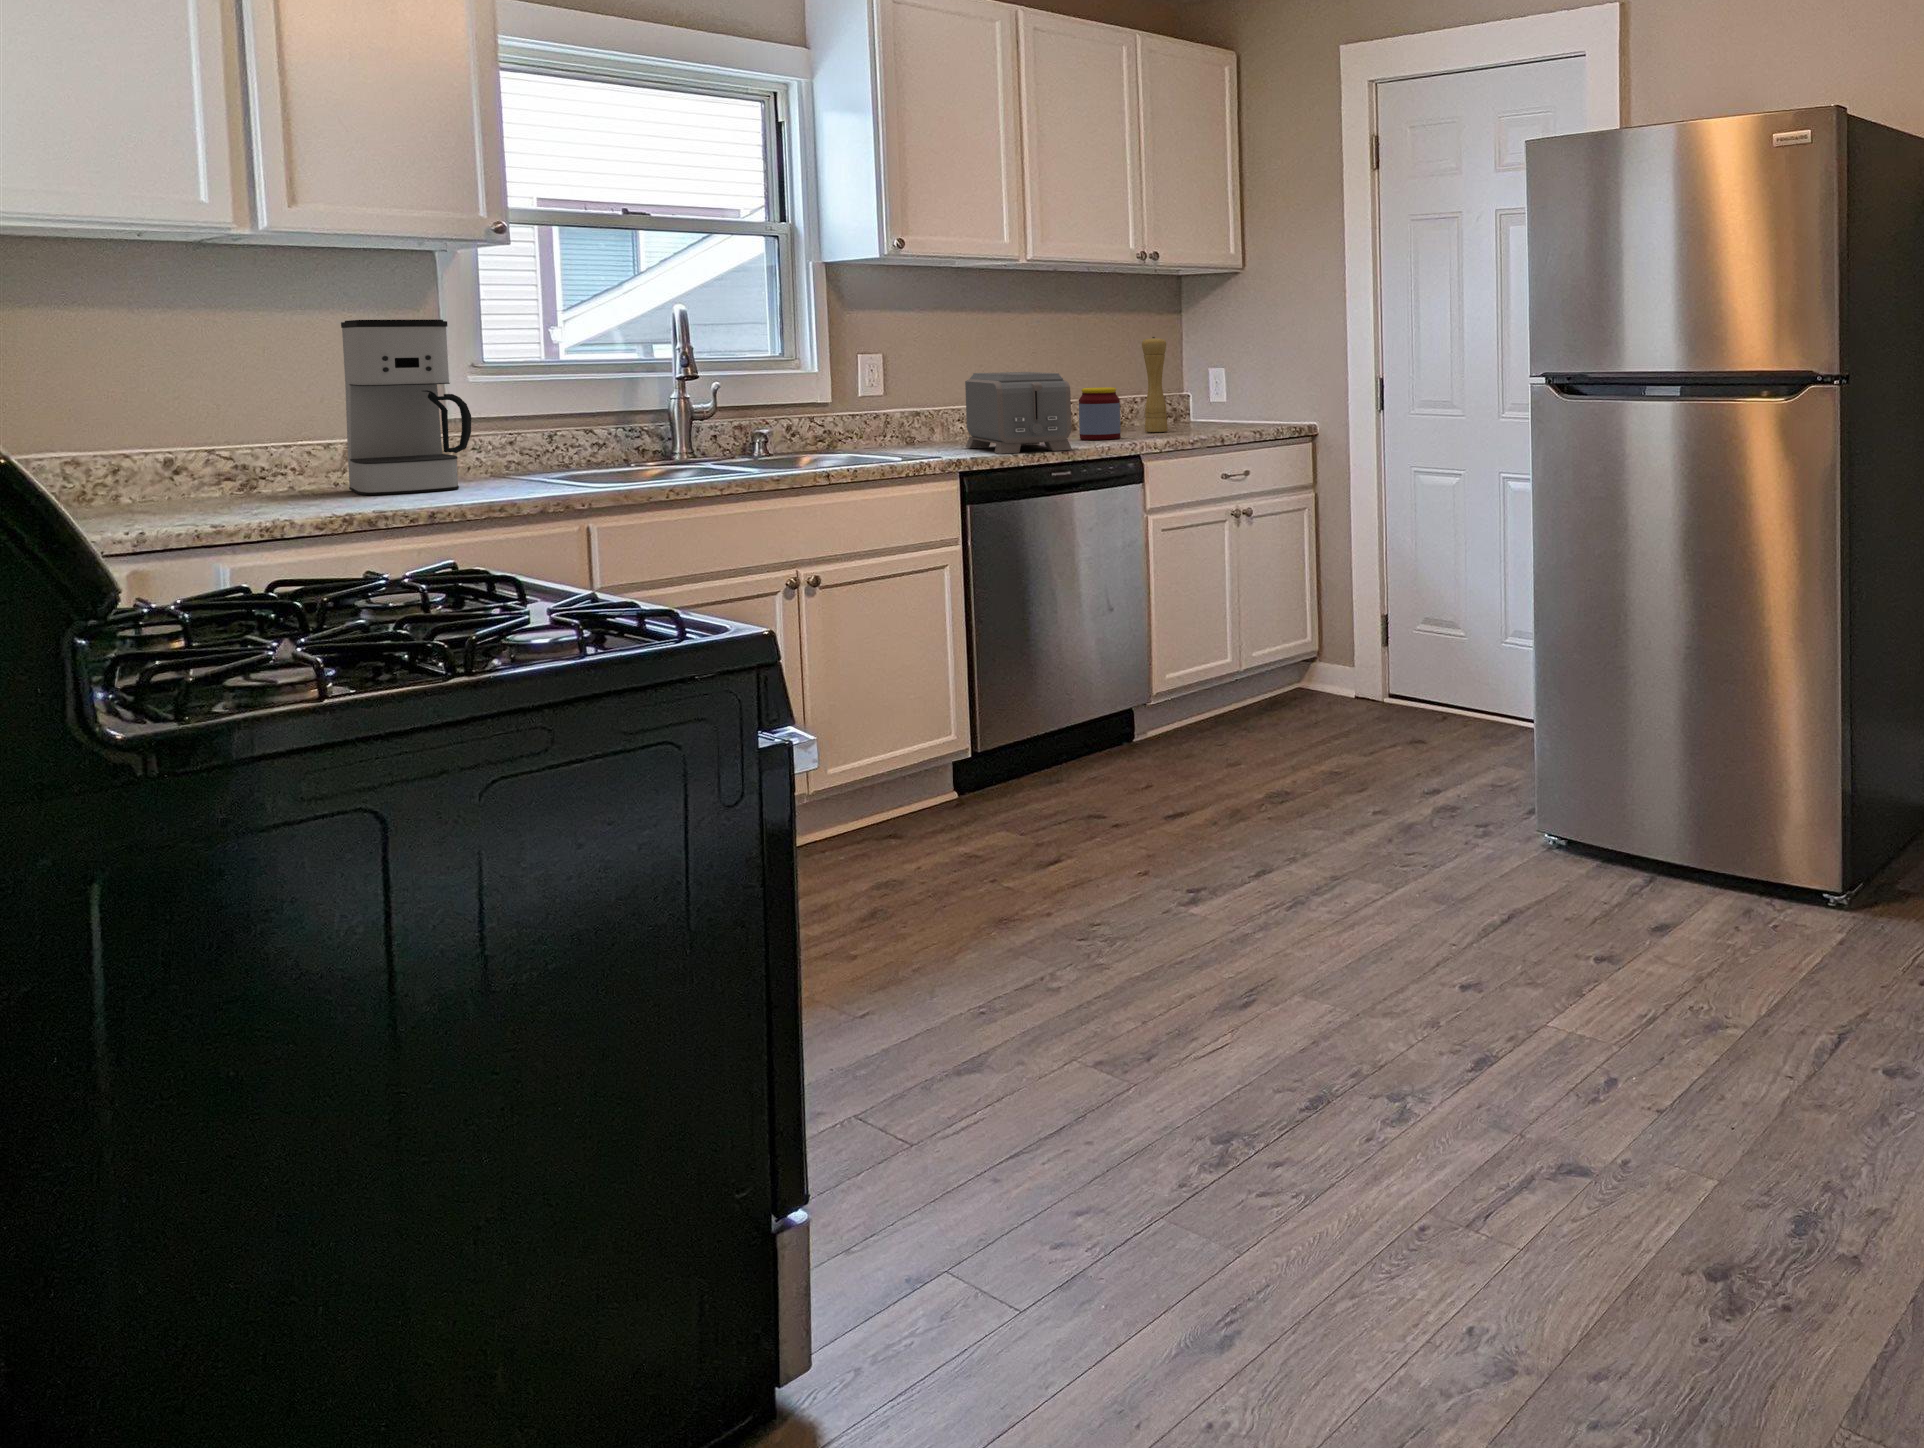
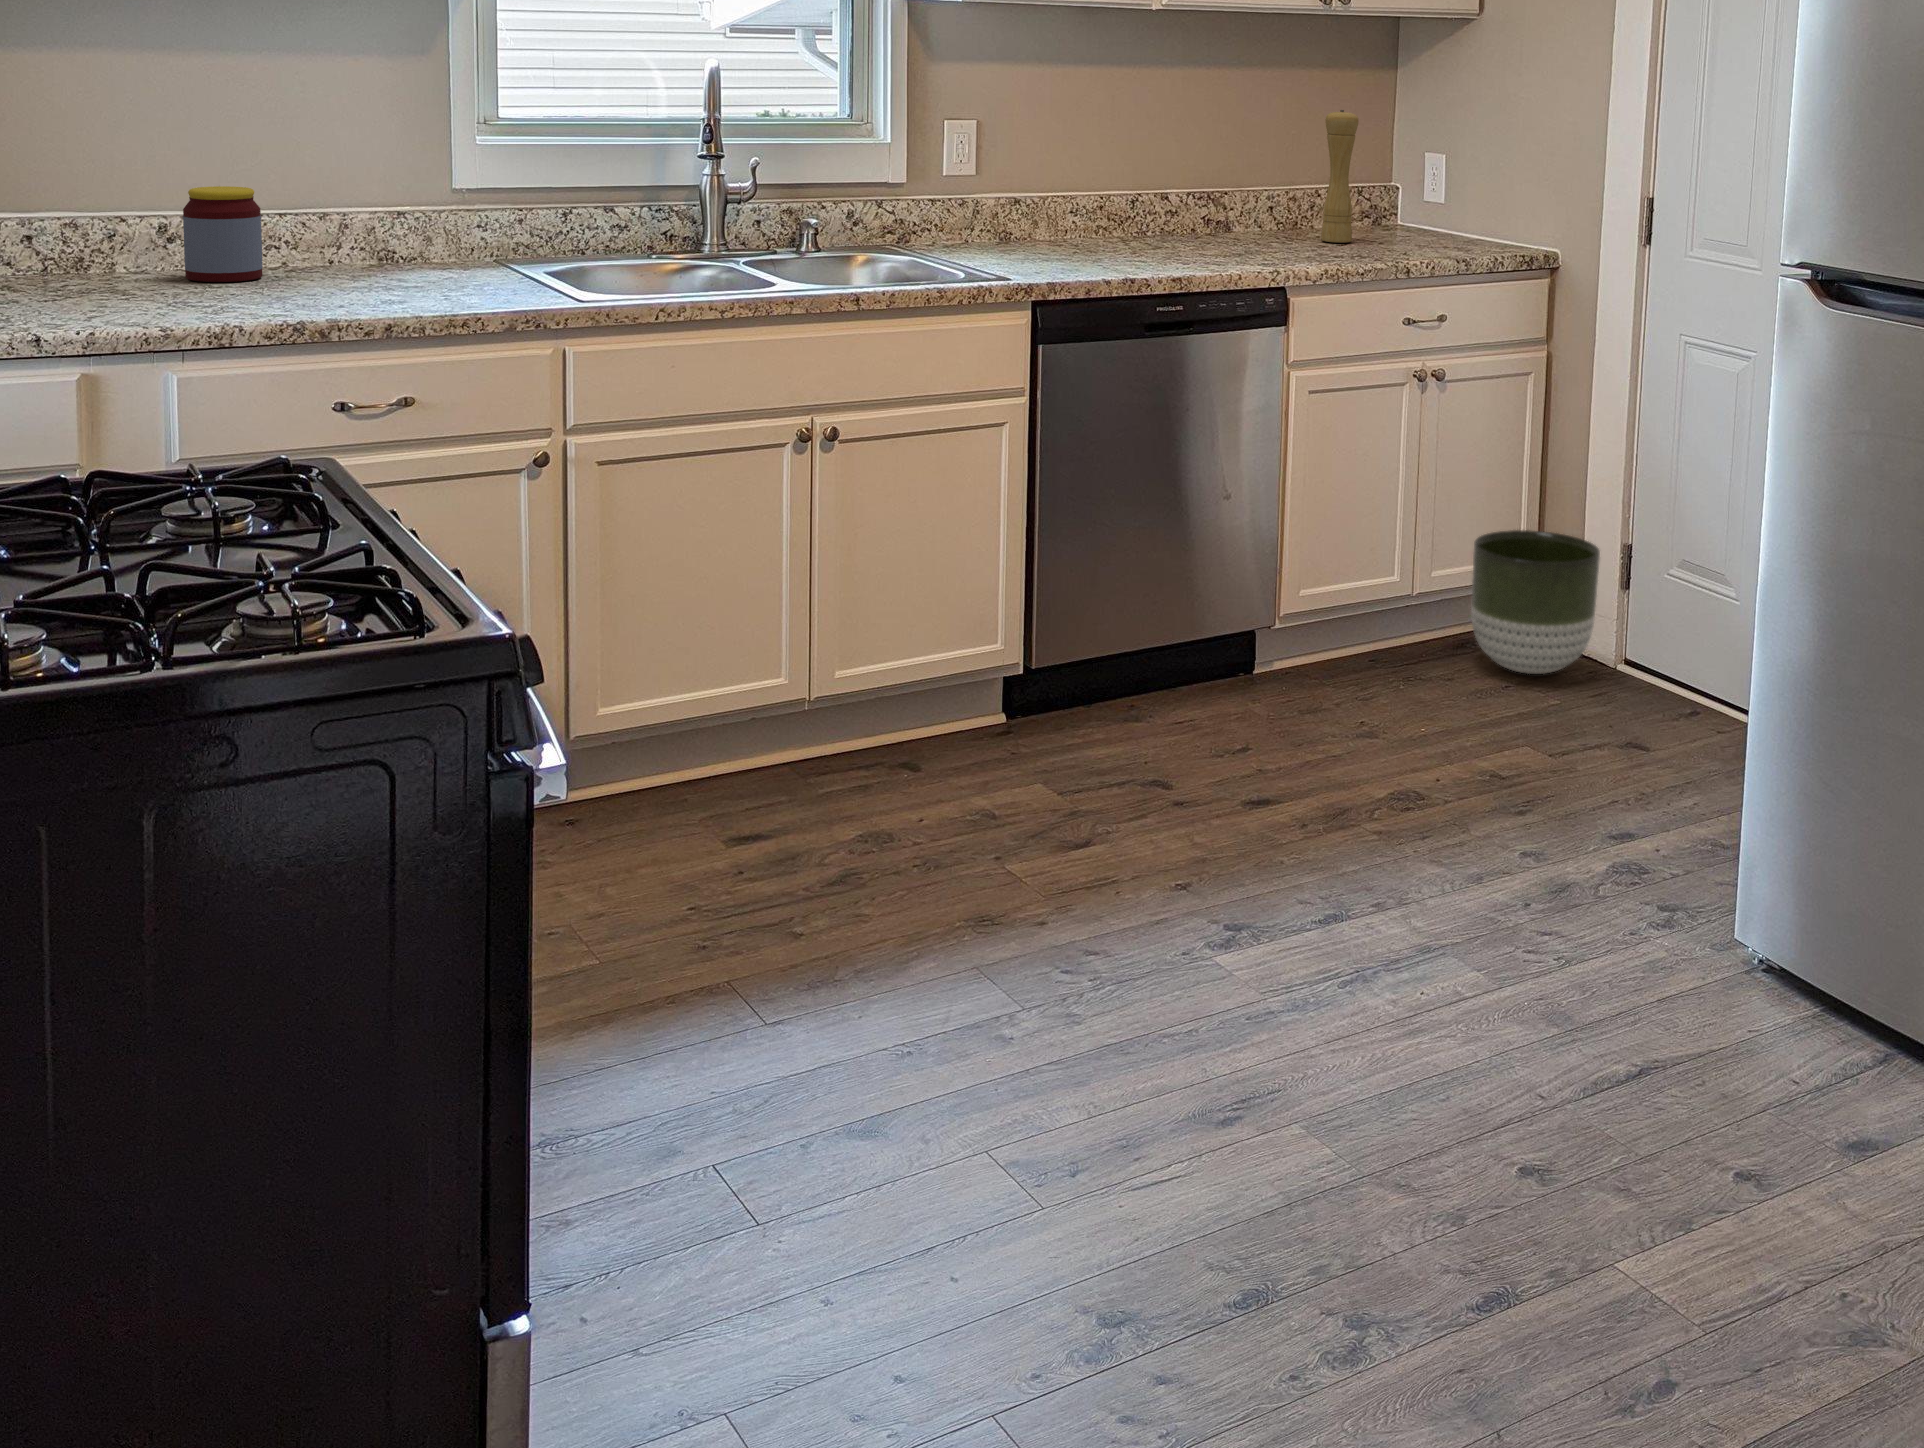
coffee maker: present [341,319,471,495] -> none [346,69,471,281]
toaster: present [965,372,1072,454] -> none [1067,156,1190,273]
jar: present [1079,387,1121,440] -> present [183,186,263,282]
planter: none [1285,619,1373,718] -> present [1471,530,1600,674]

